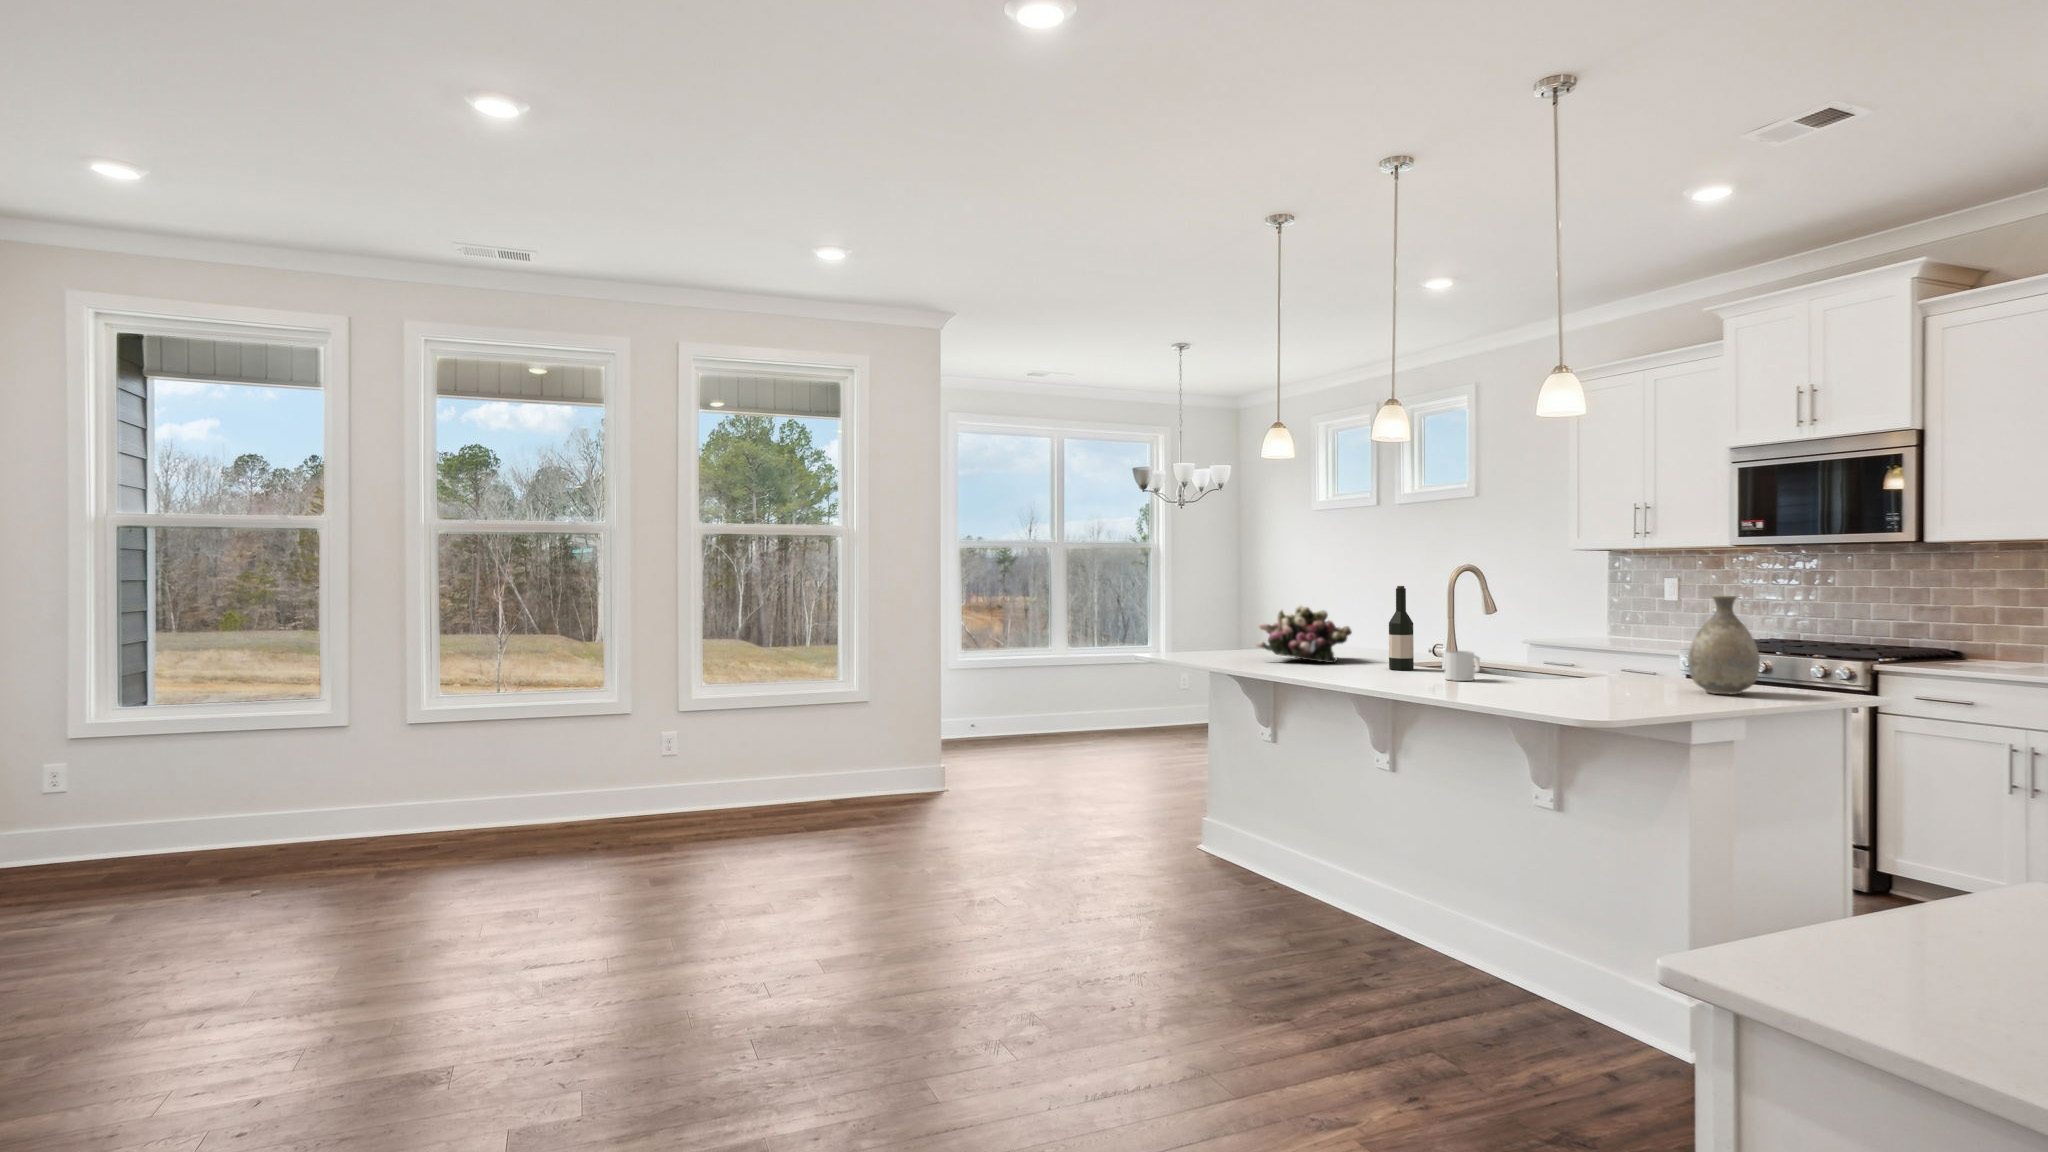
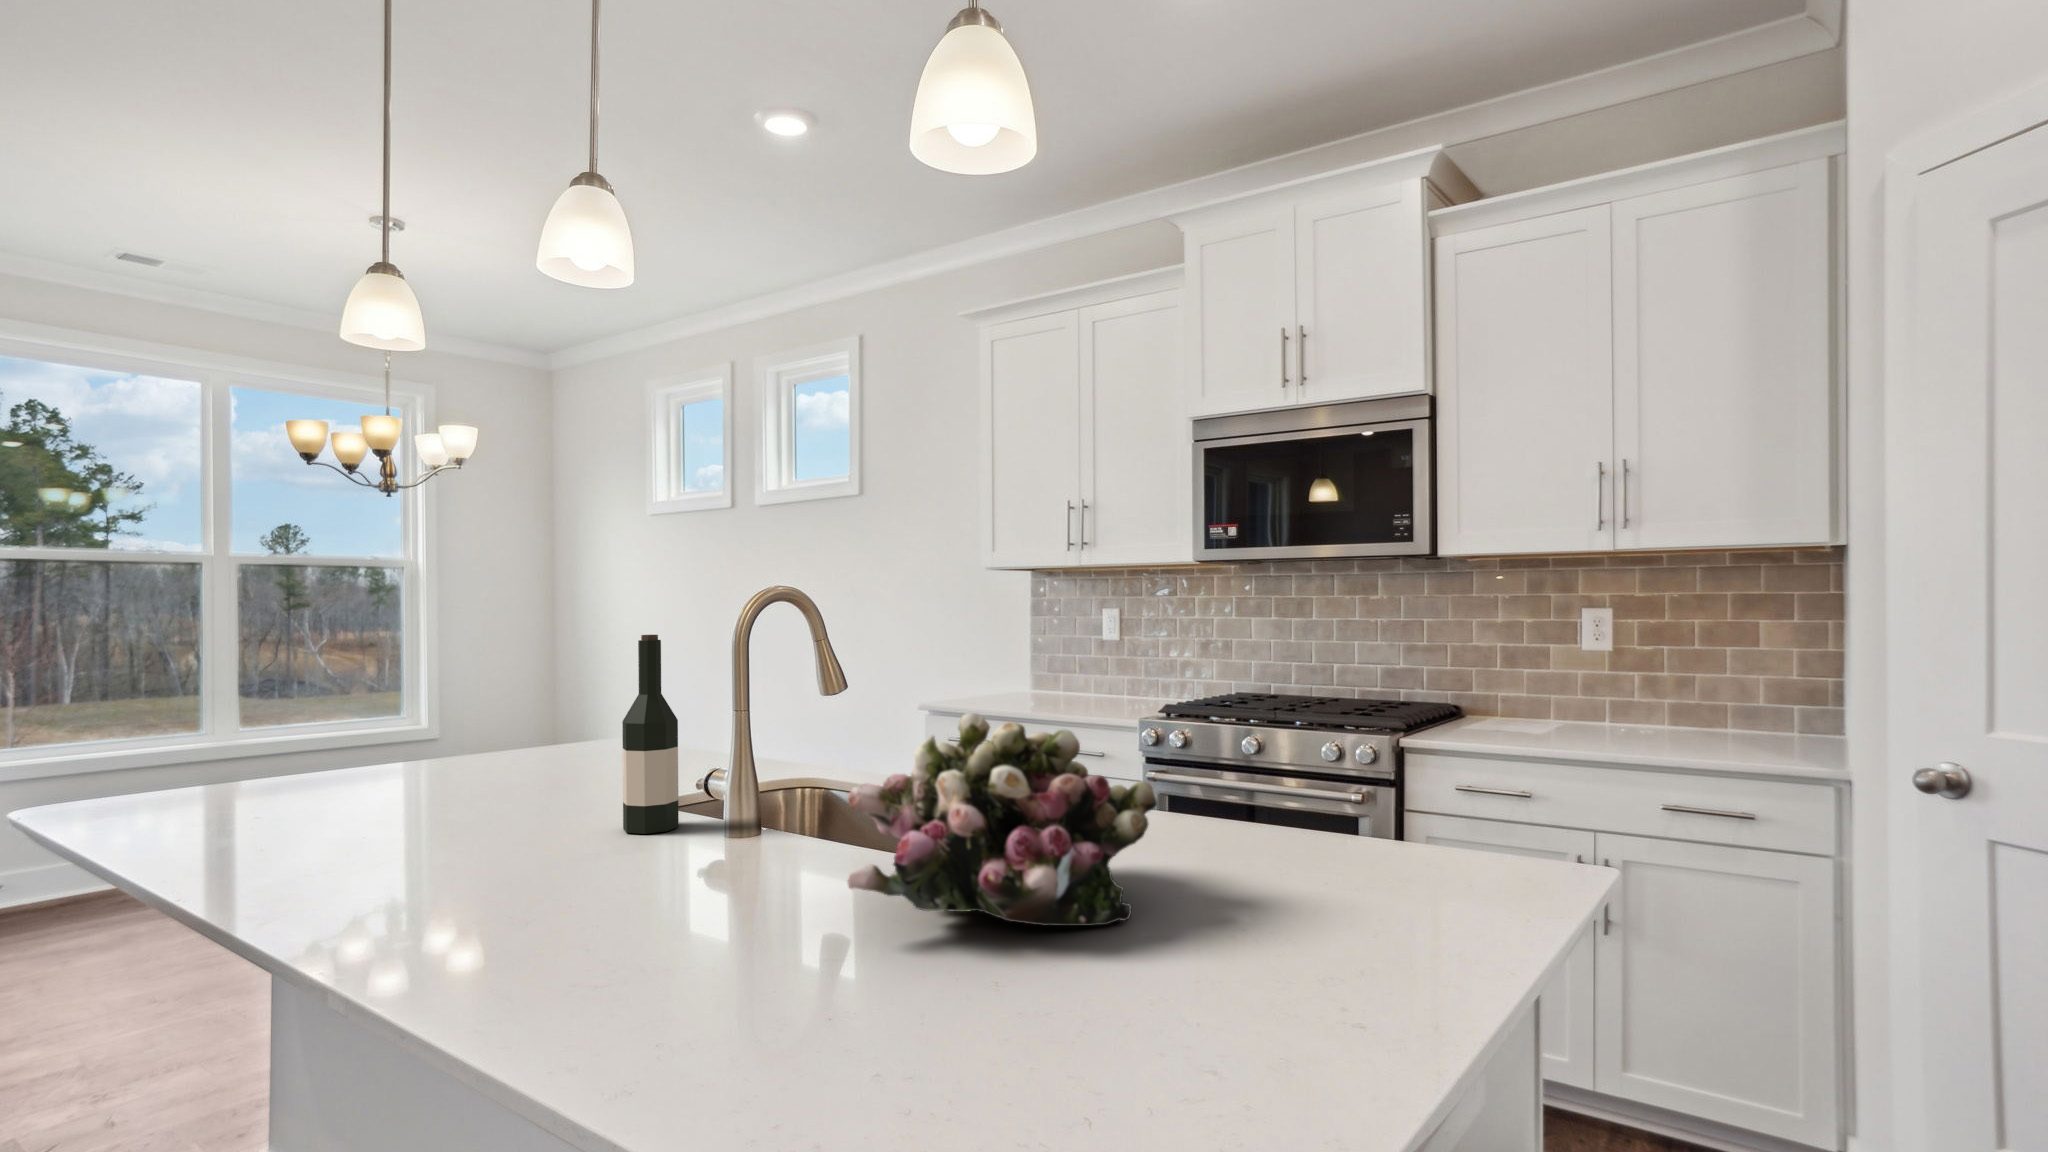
vase: present [1688,595,1760,695] -> none [1244,651,1386,884]
flower arrangement: present [1256,606,1352,663] -> present [848,713,1157,926]
mug: present [1445,651,1480,681] -> none [721,795,807,880]

